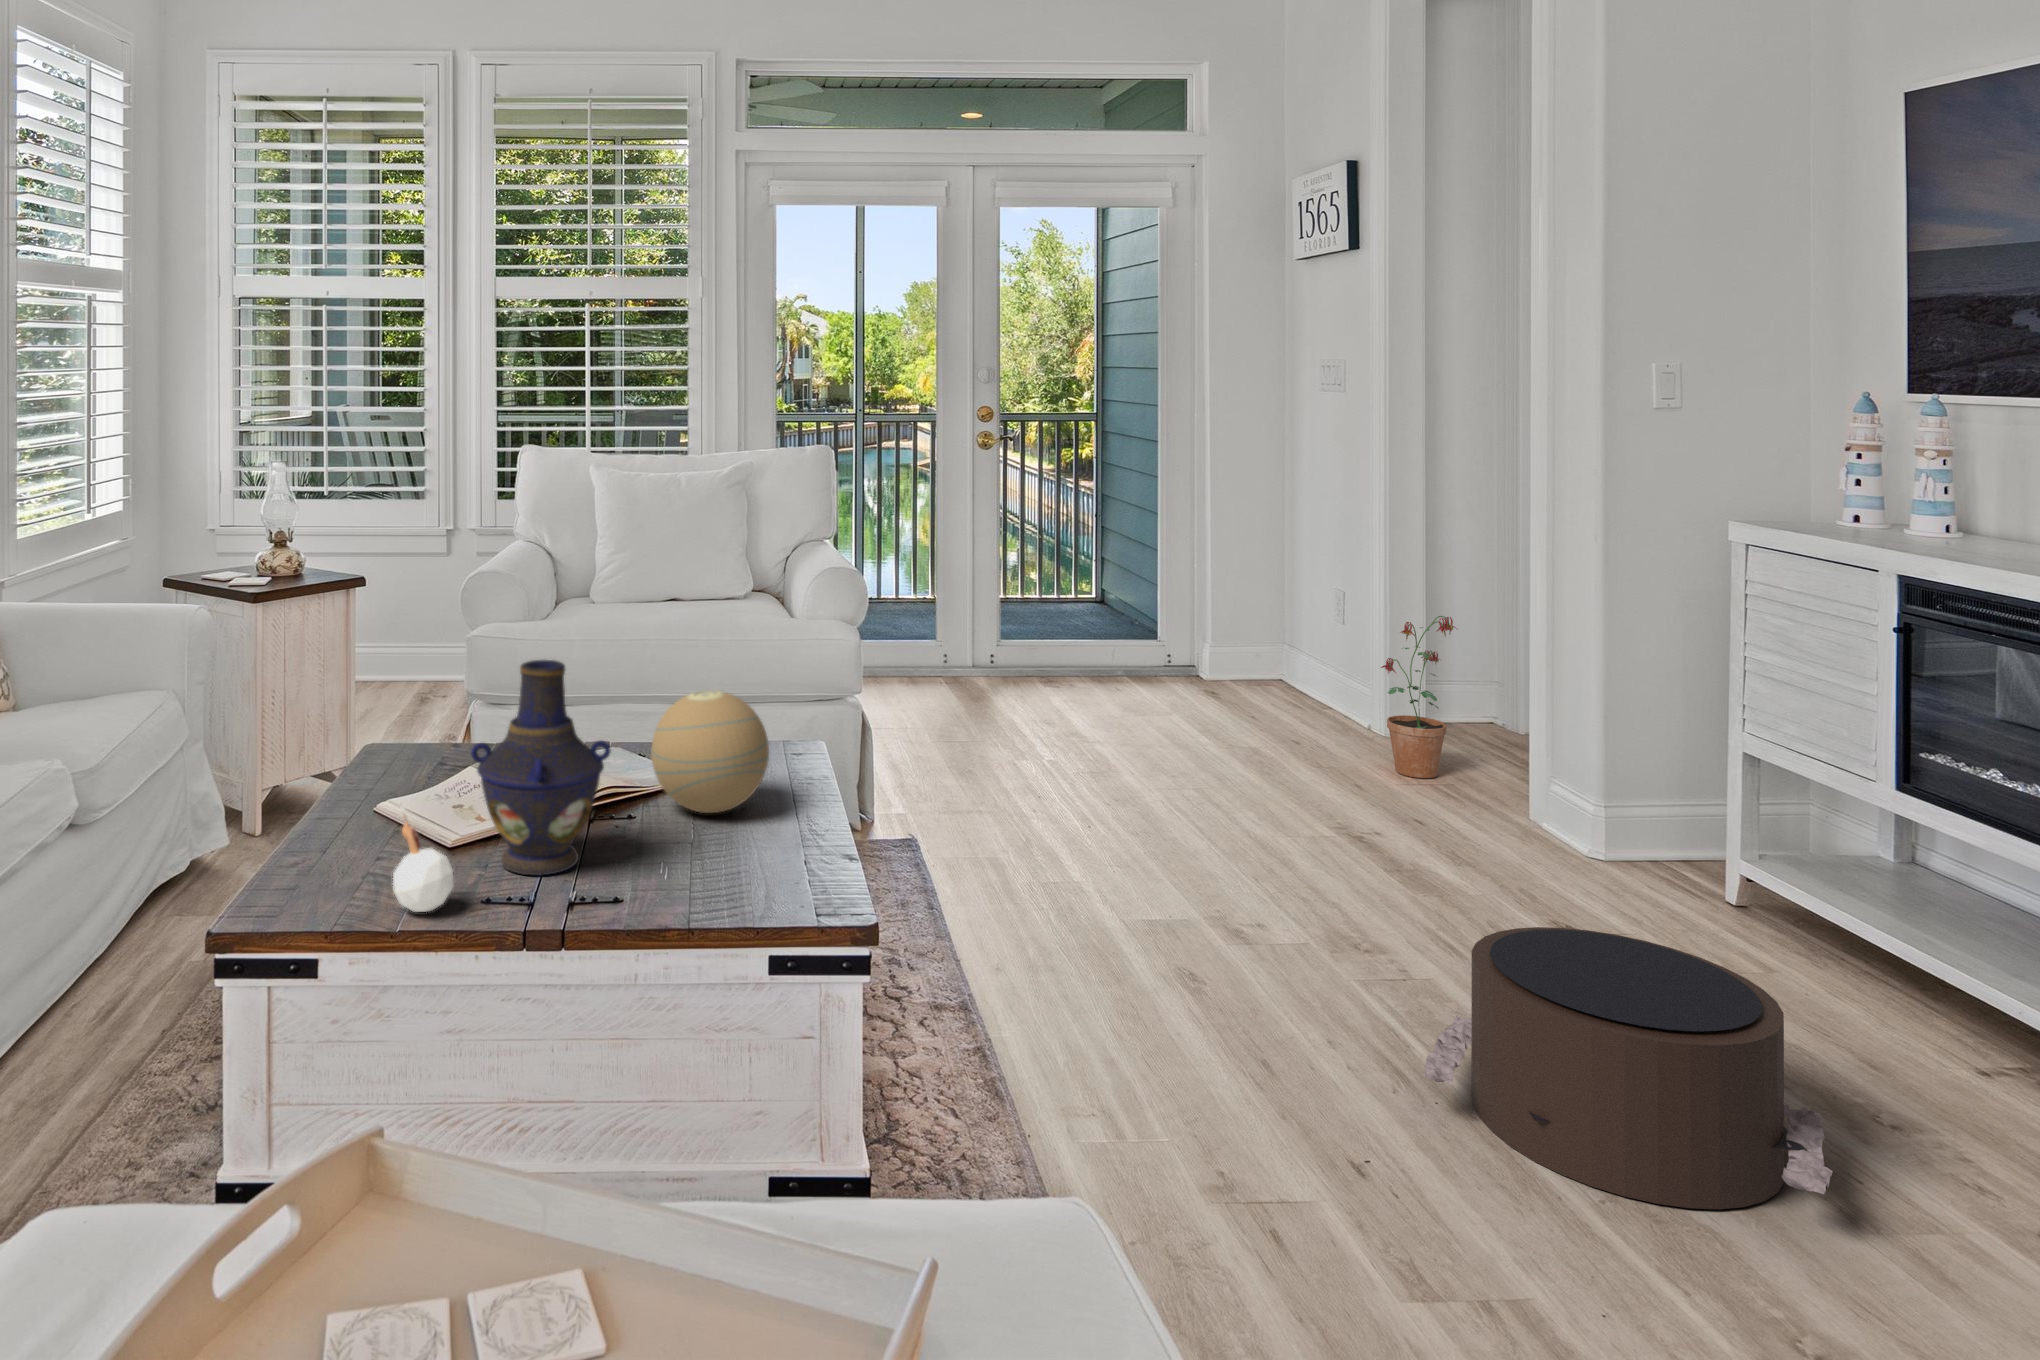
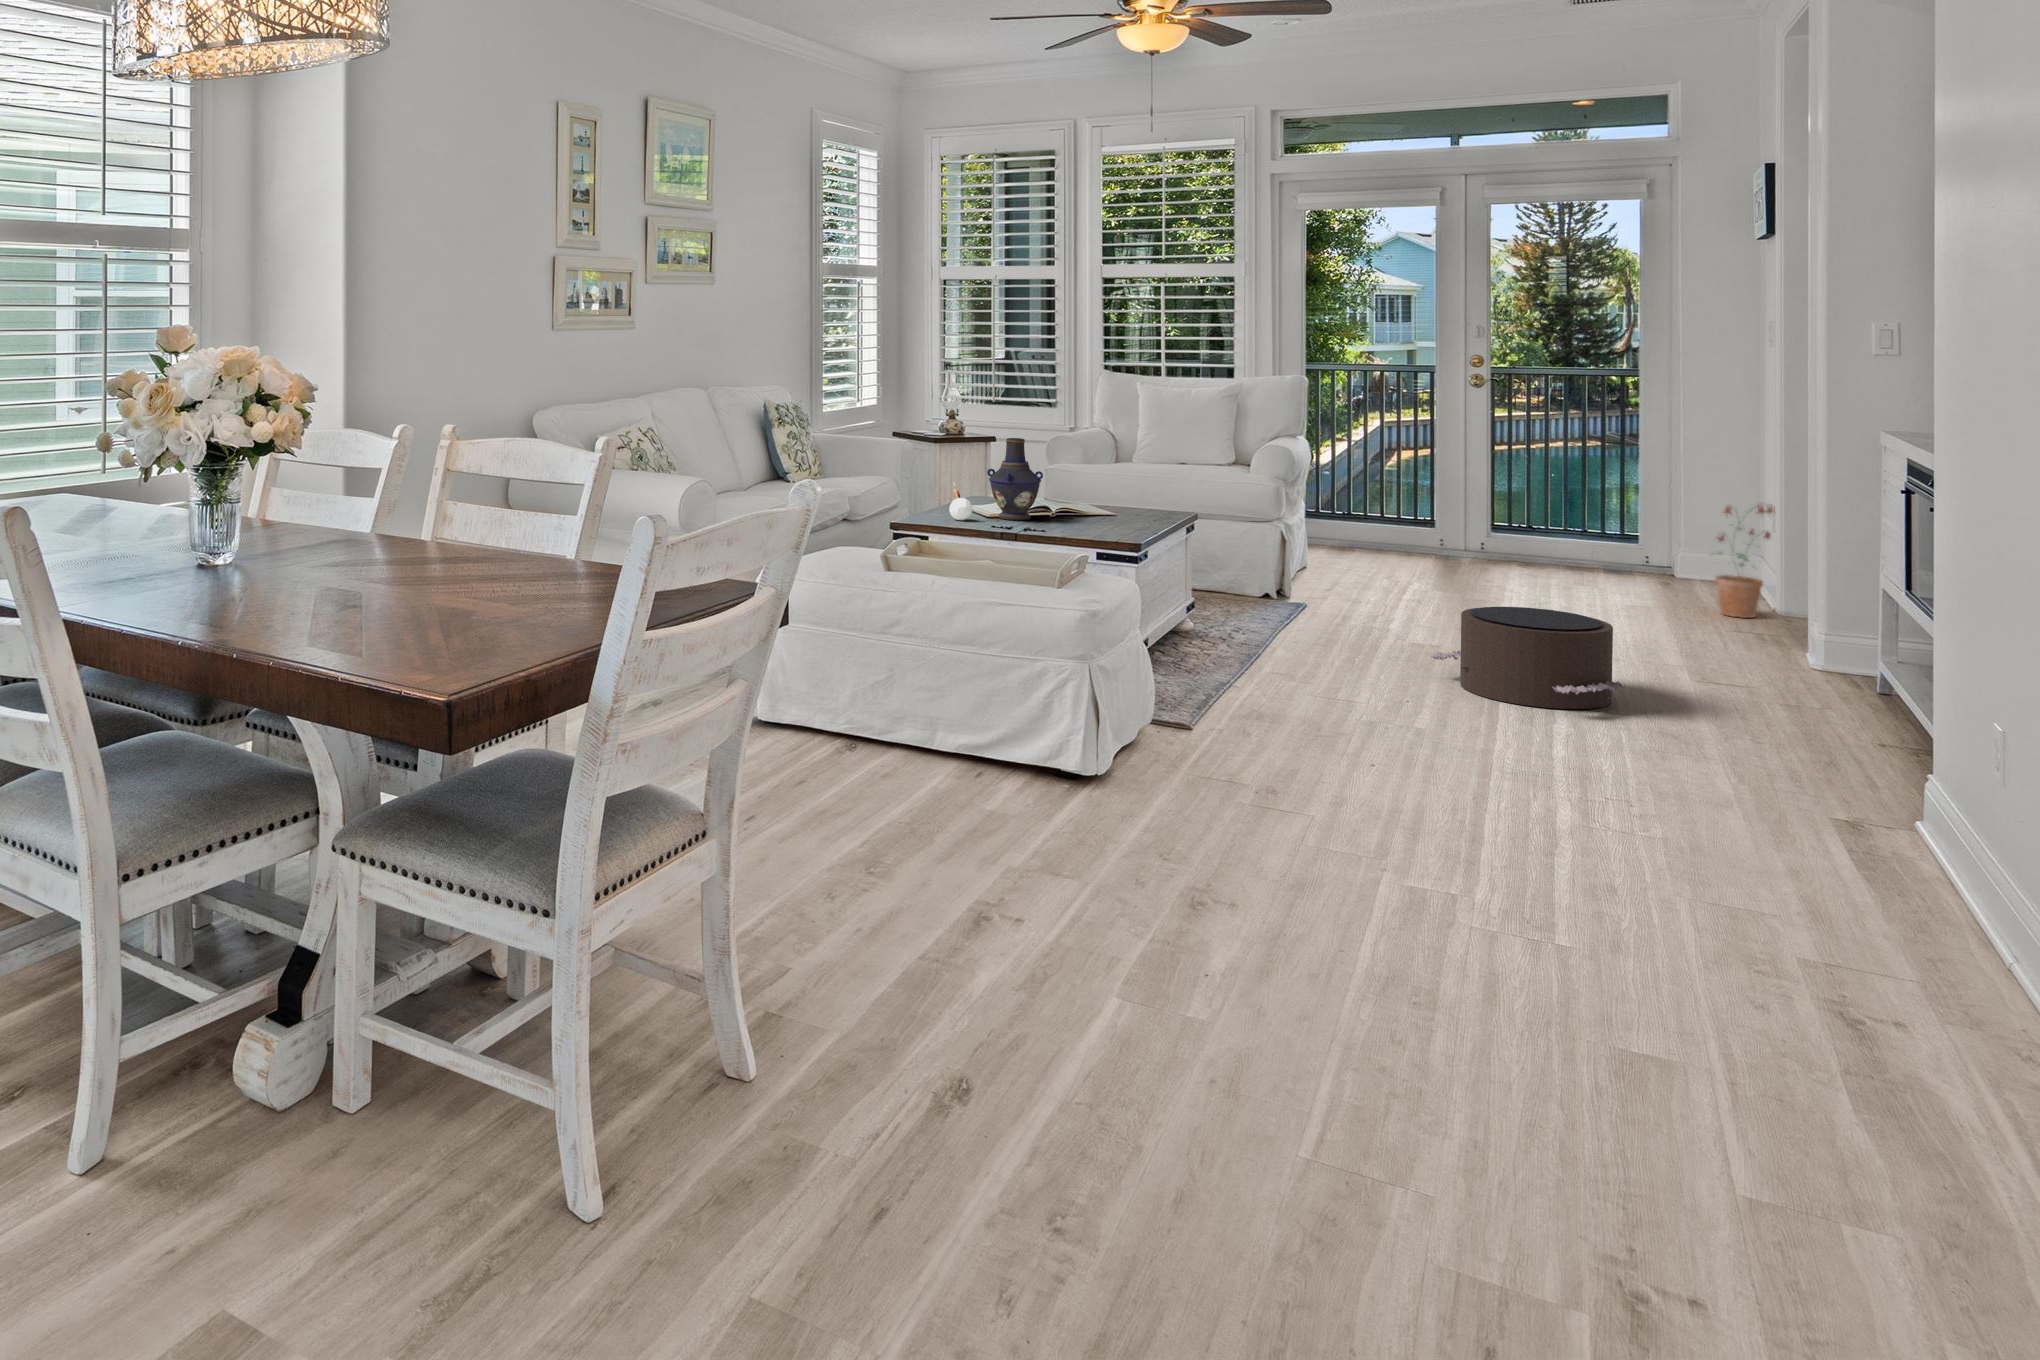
decorative orb: present [651,690,769,813] -> none [1077,465,1133,518]

